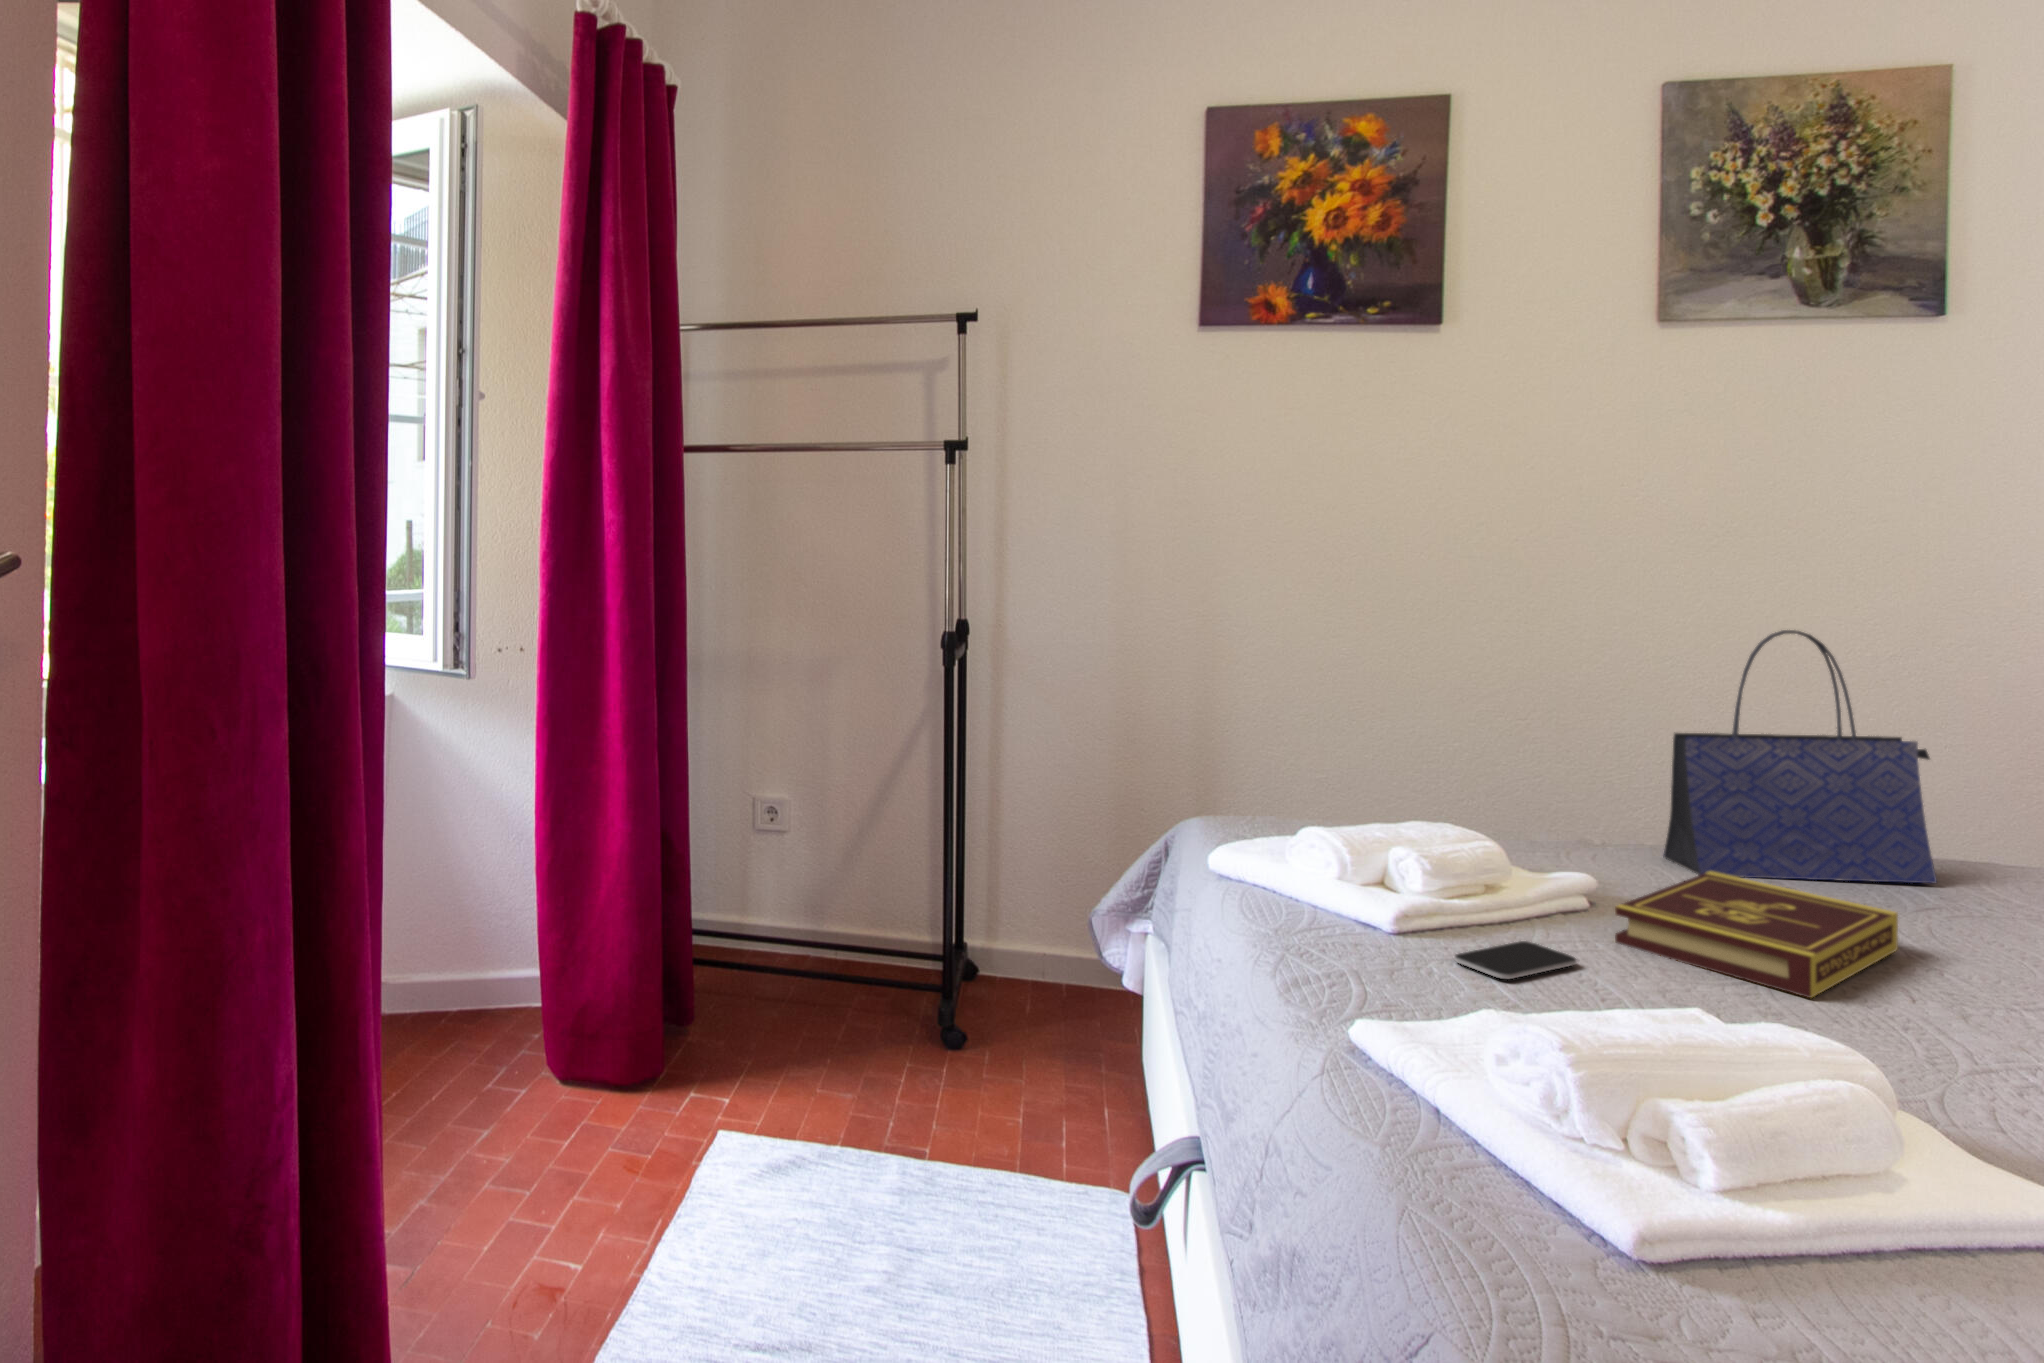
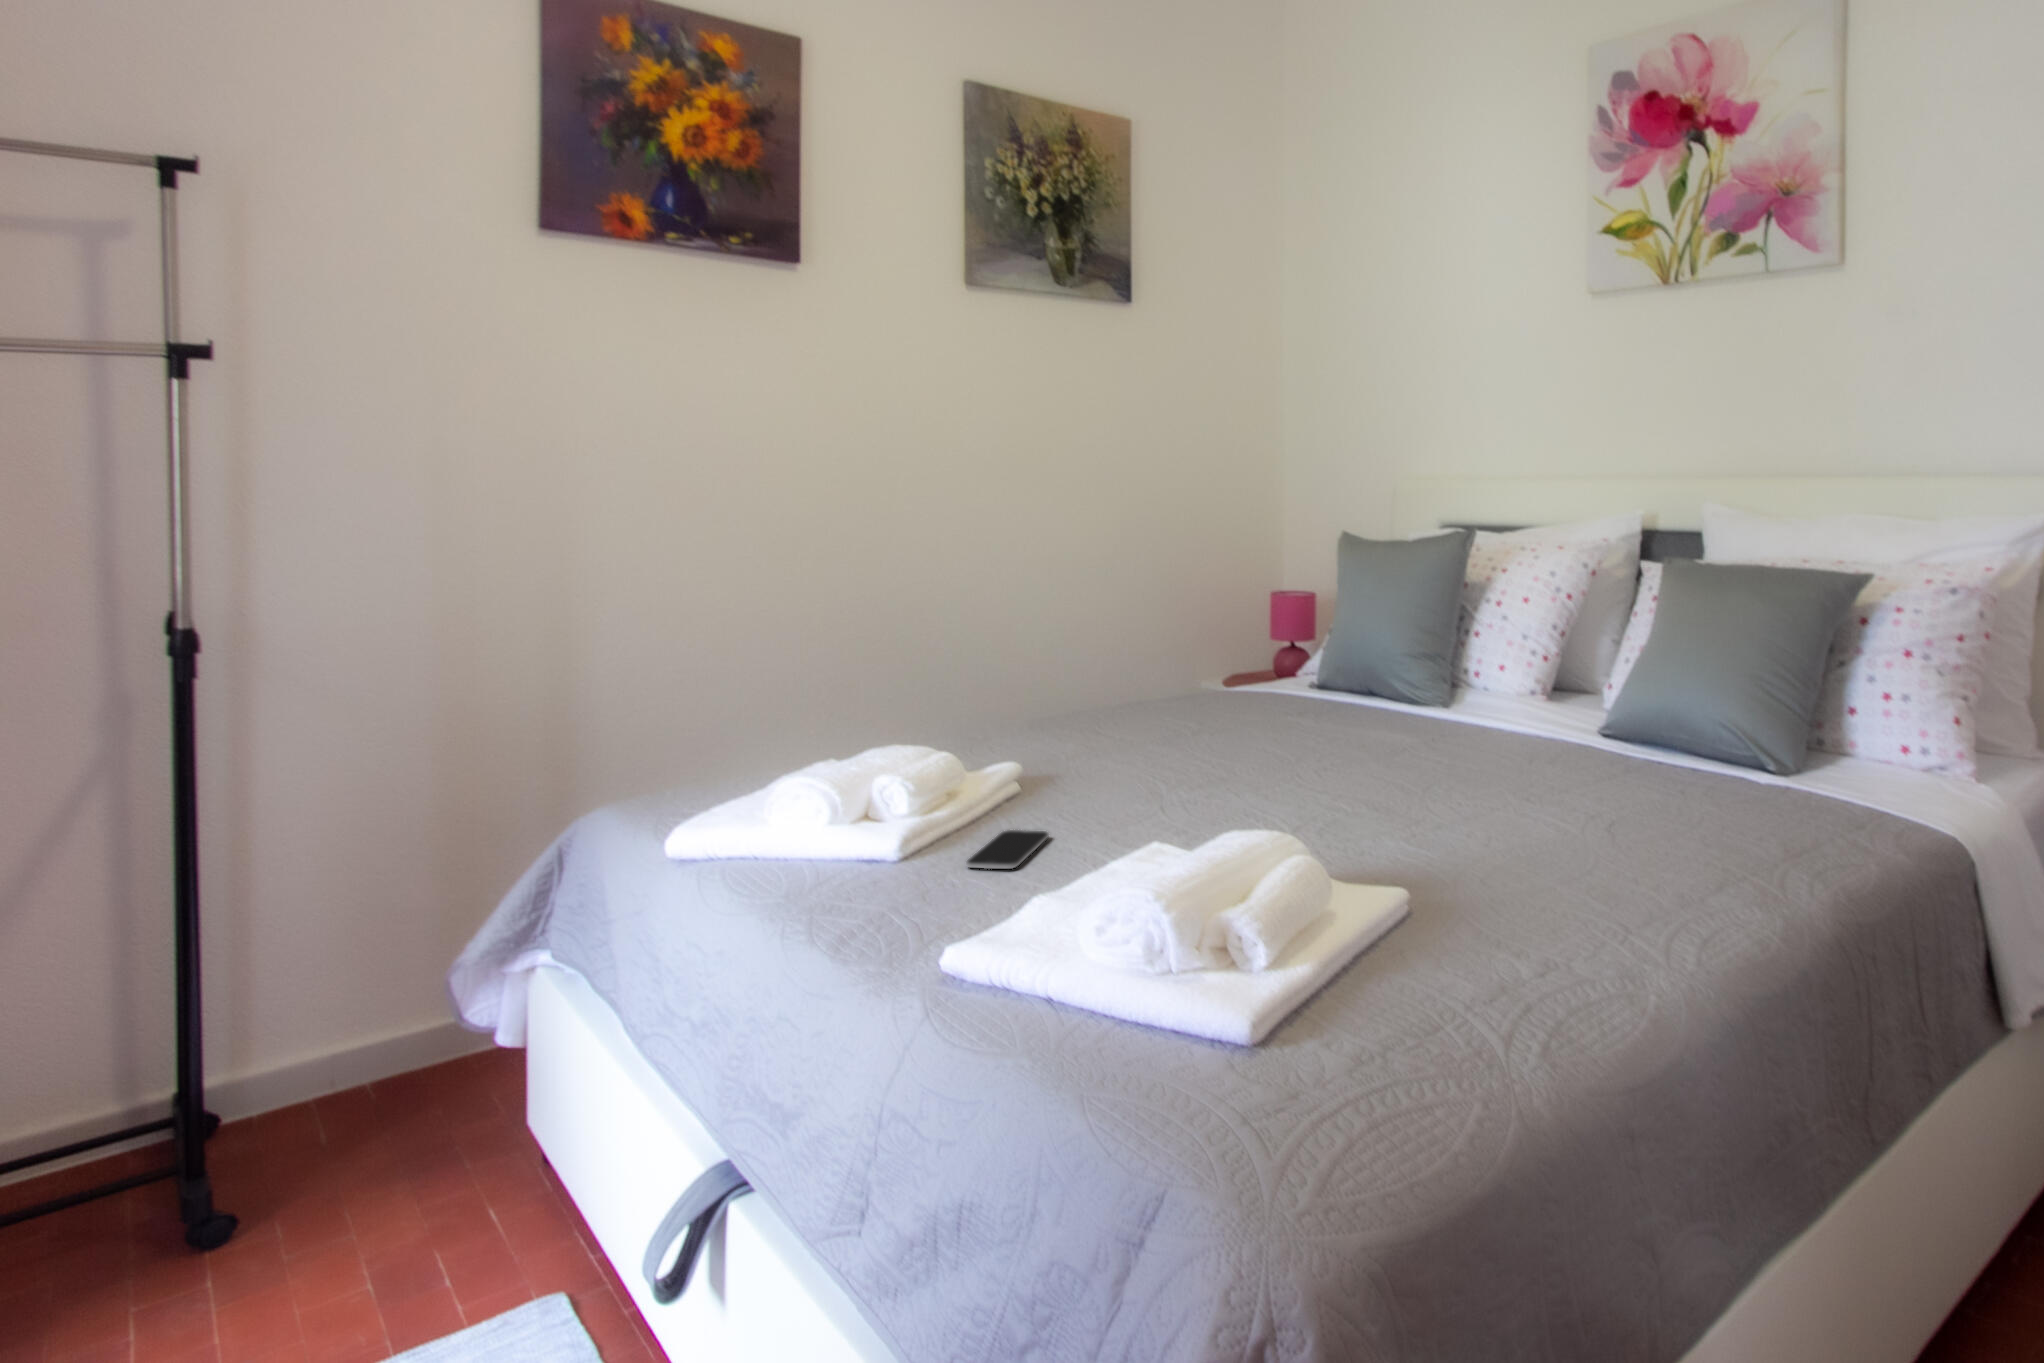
tote bag: present [1664,630,1937,883] -> none [1031,537,1182,744]
book: present [1615,871,1898,998] -> none [1054,733,1200,812]

